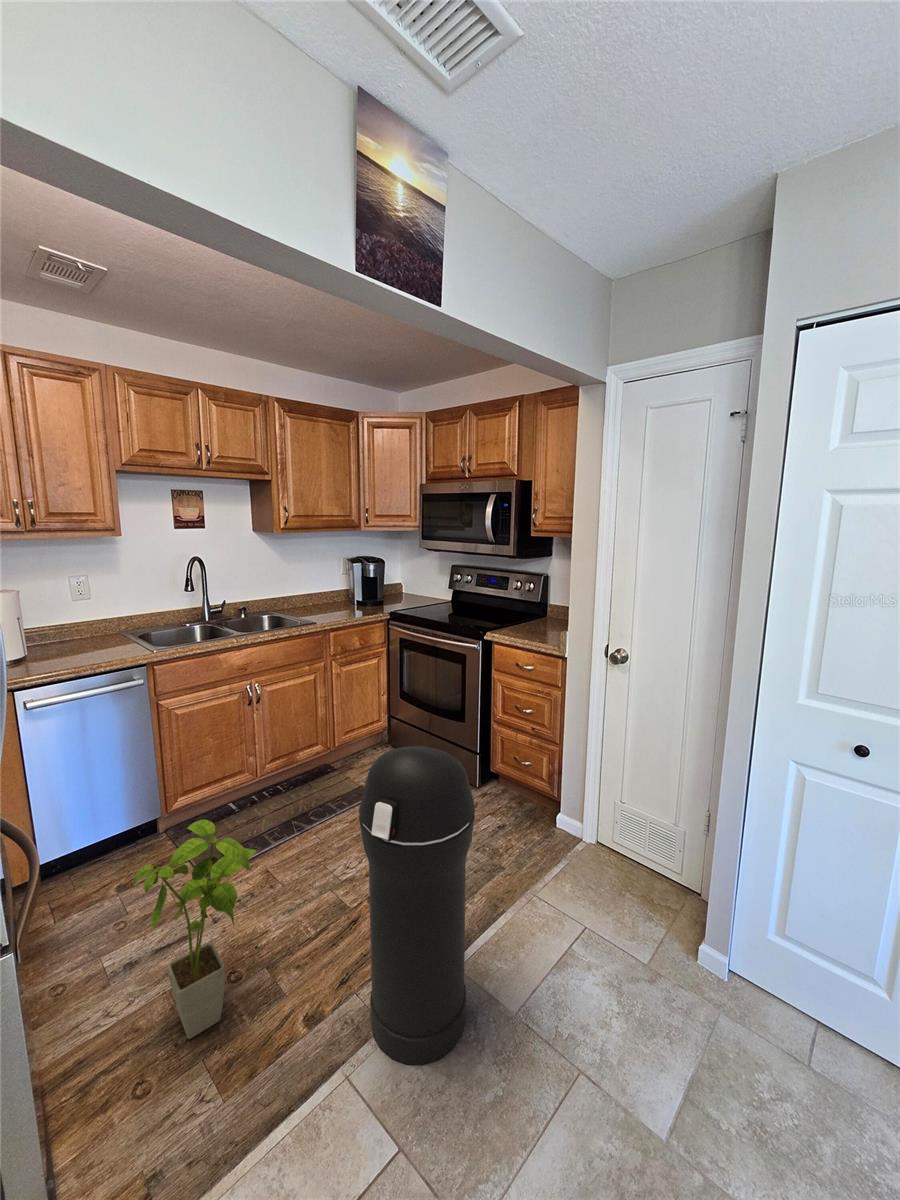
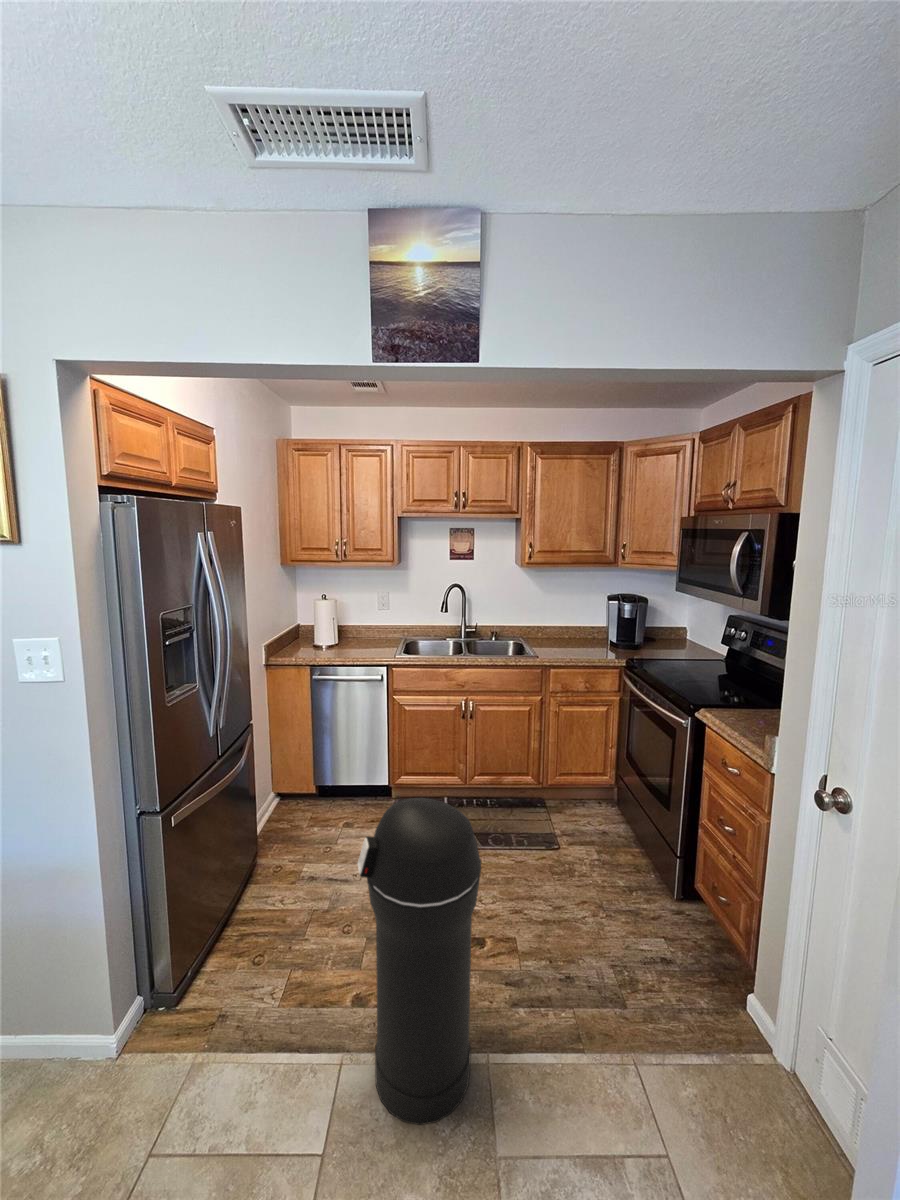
house plant: present [133,820,257,1039] -> none [274,794,368,954]

